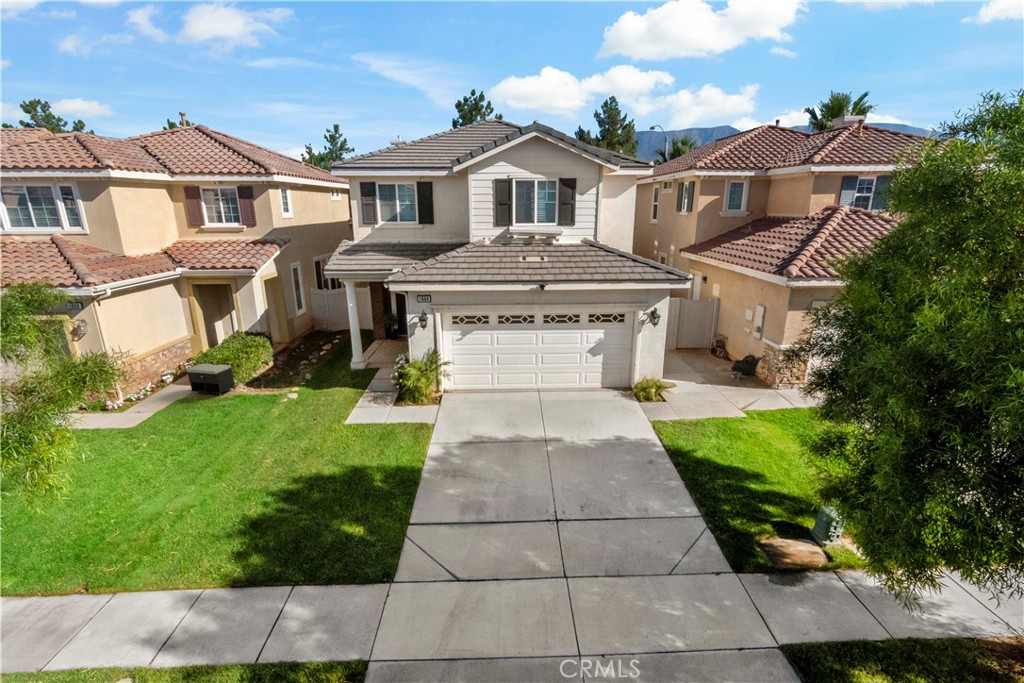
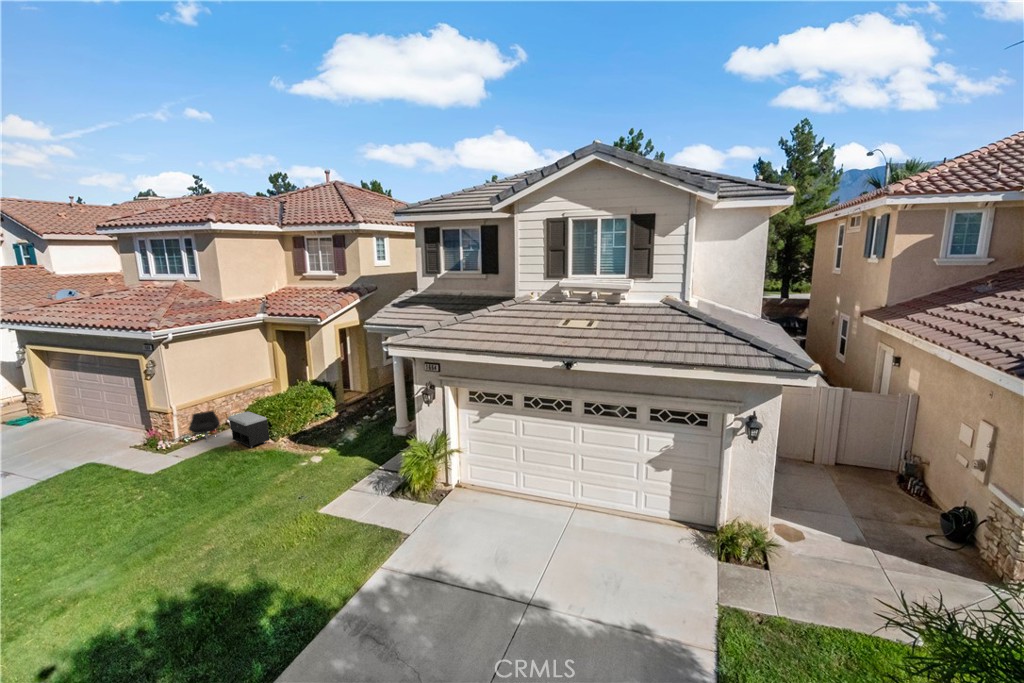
lounge chair: present [731,357,760,380] -> present [189,411,220,441]

